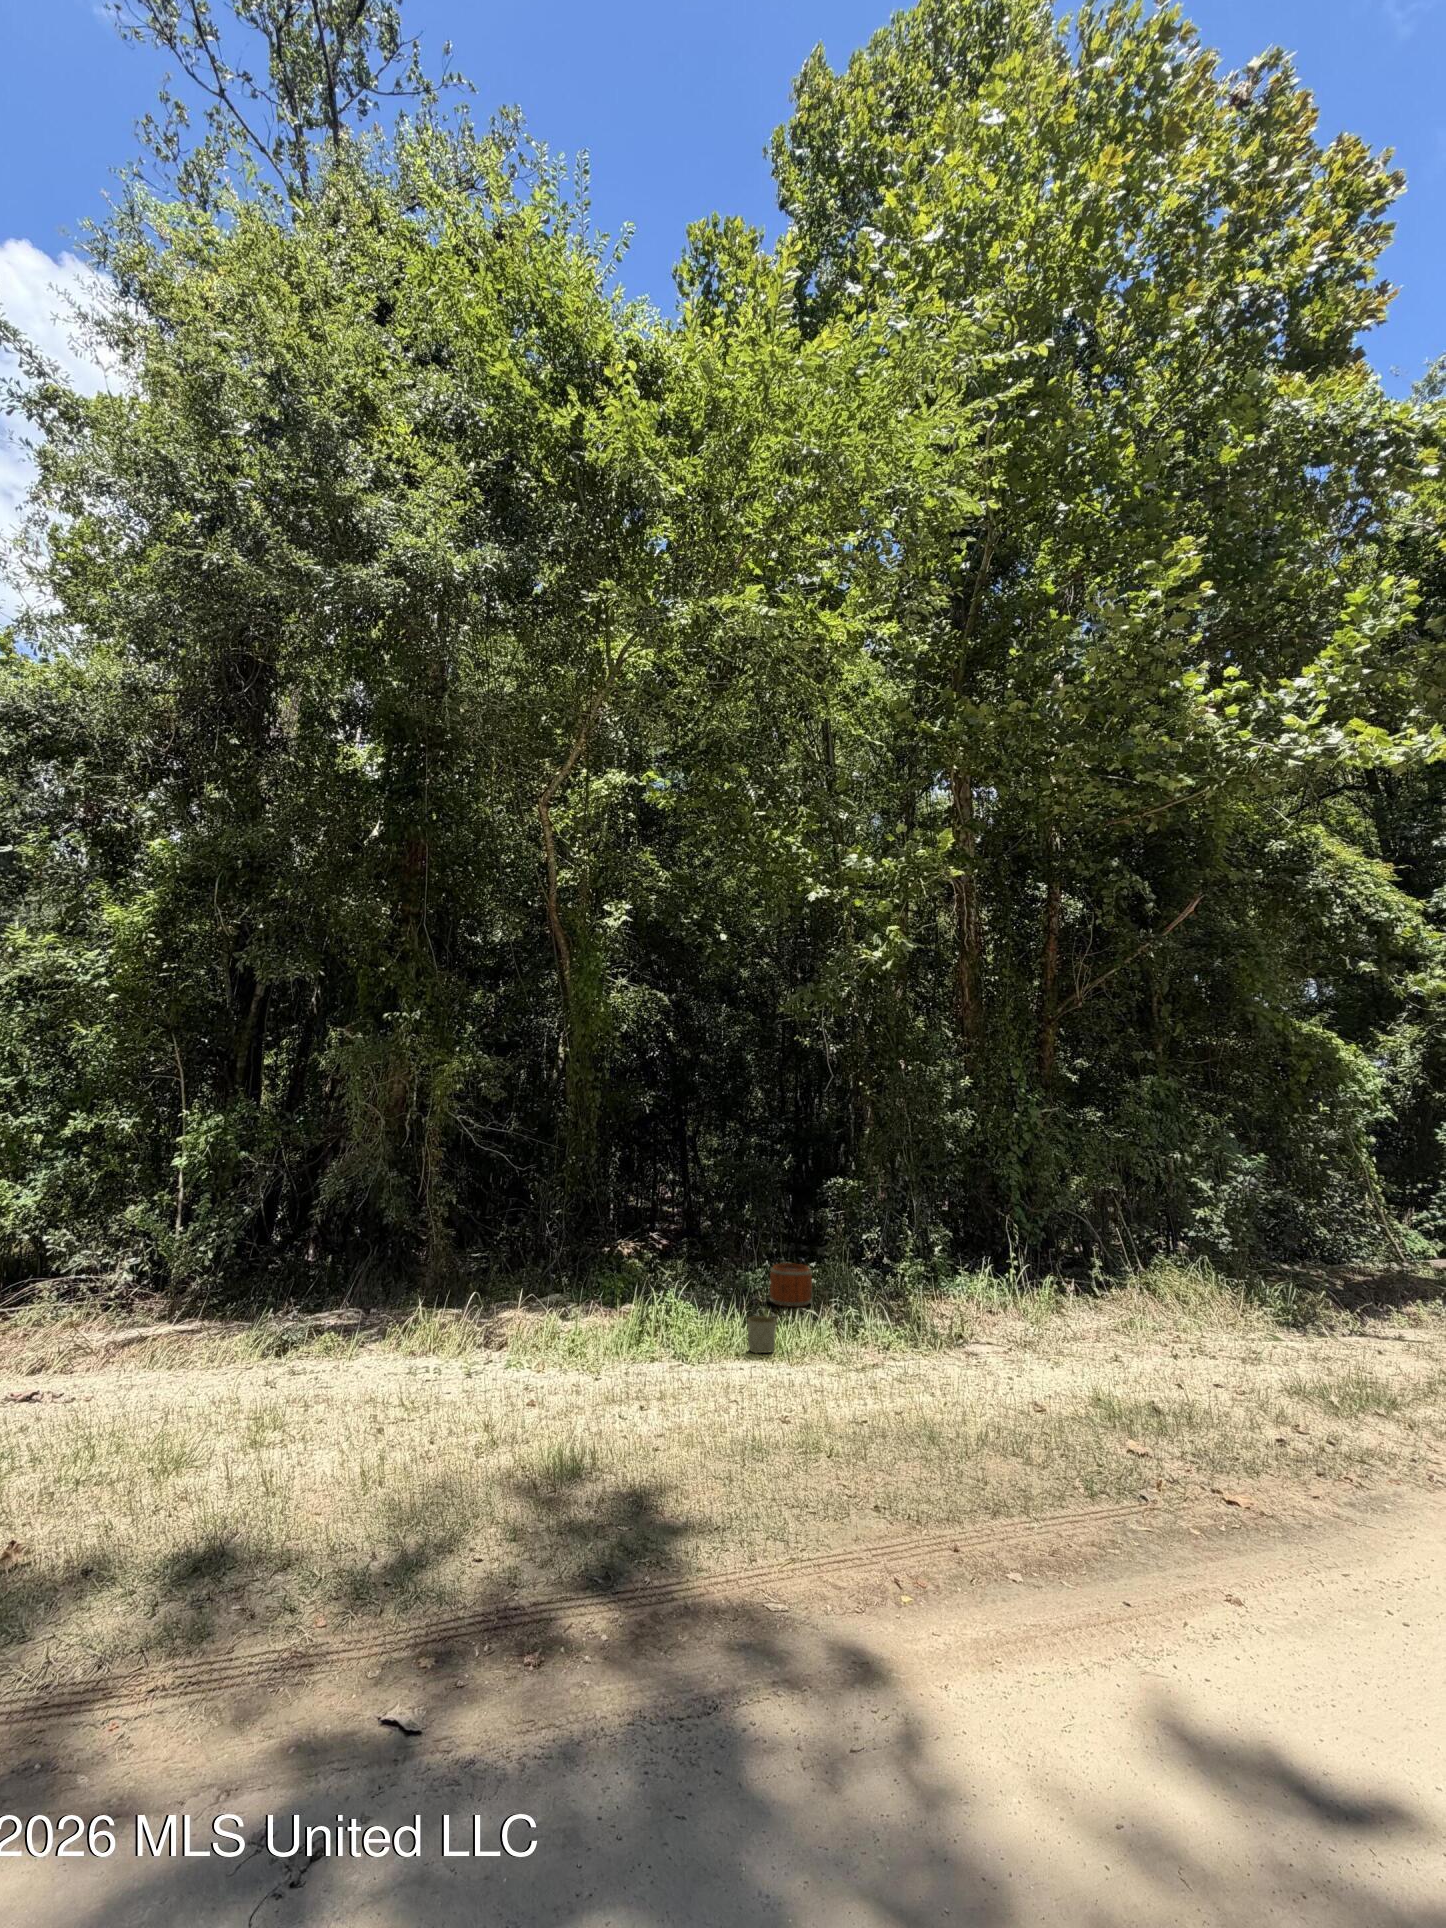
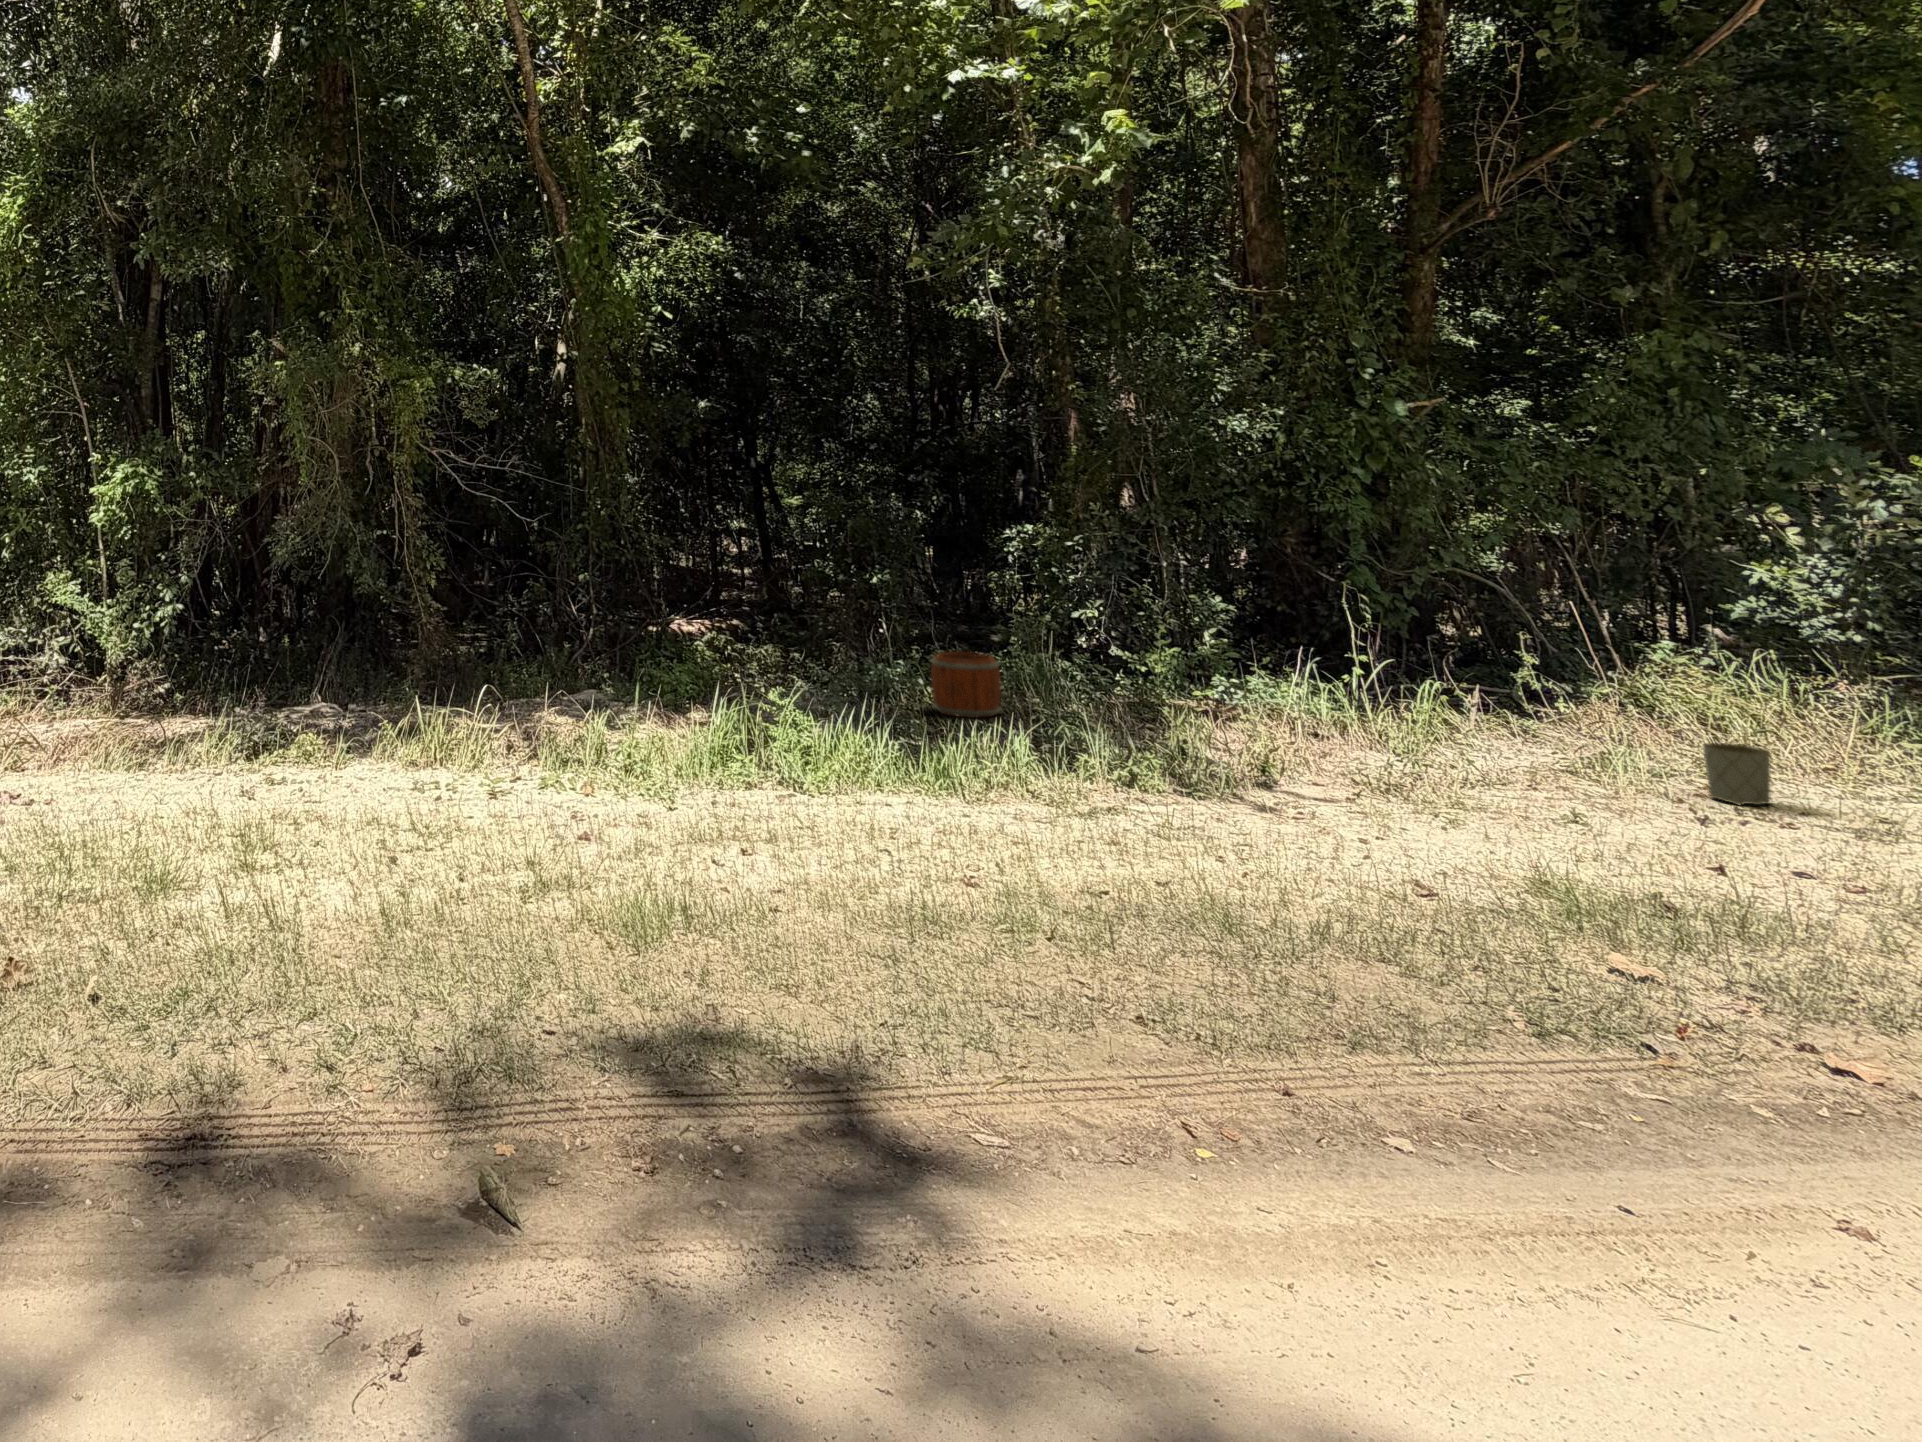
planter: present [748,1316,776,1354] -> present [1703,743,1771,805]

